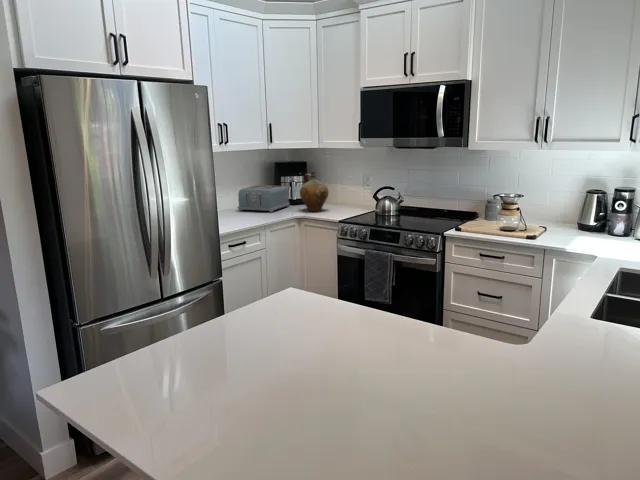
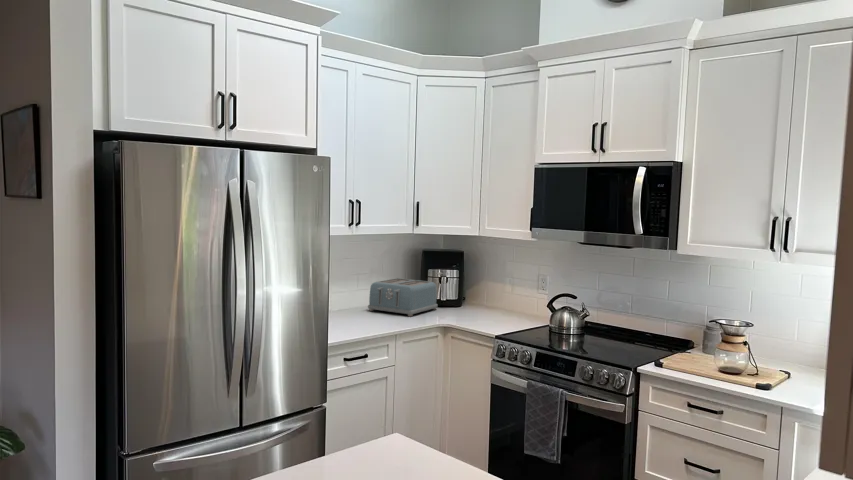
ceramic jug: present [300,172,328,211] -> none [450,266,488,319]

